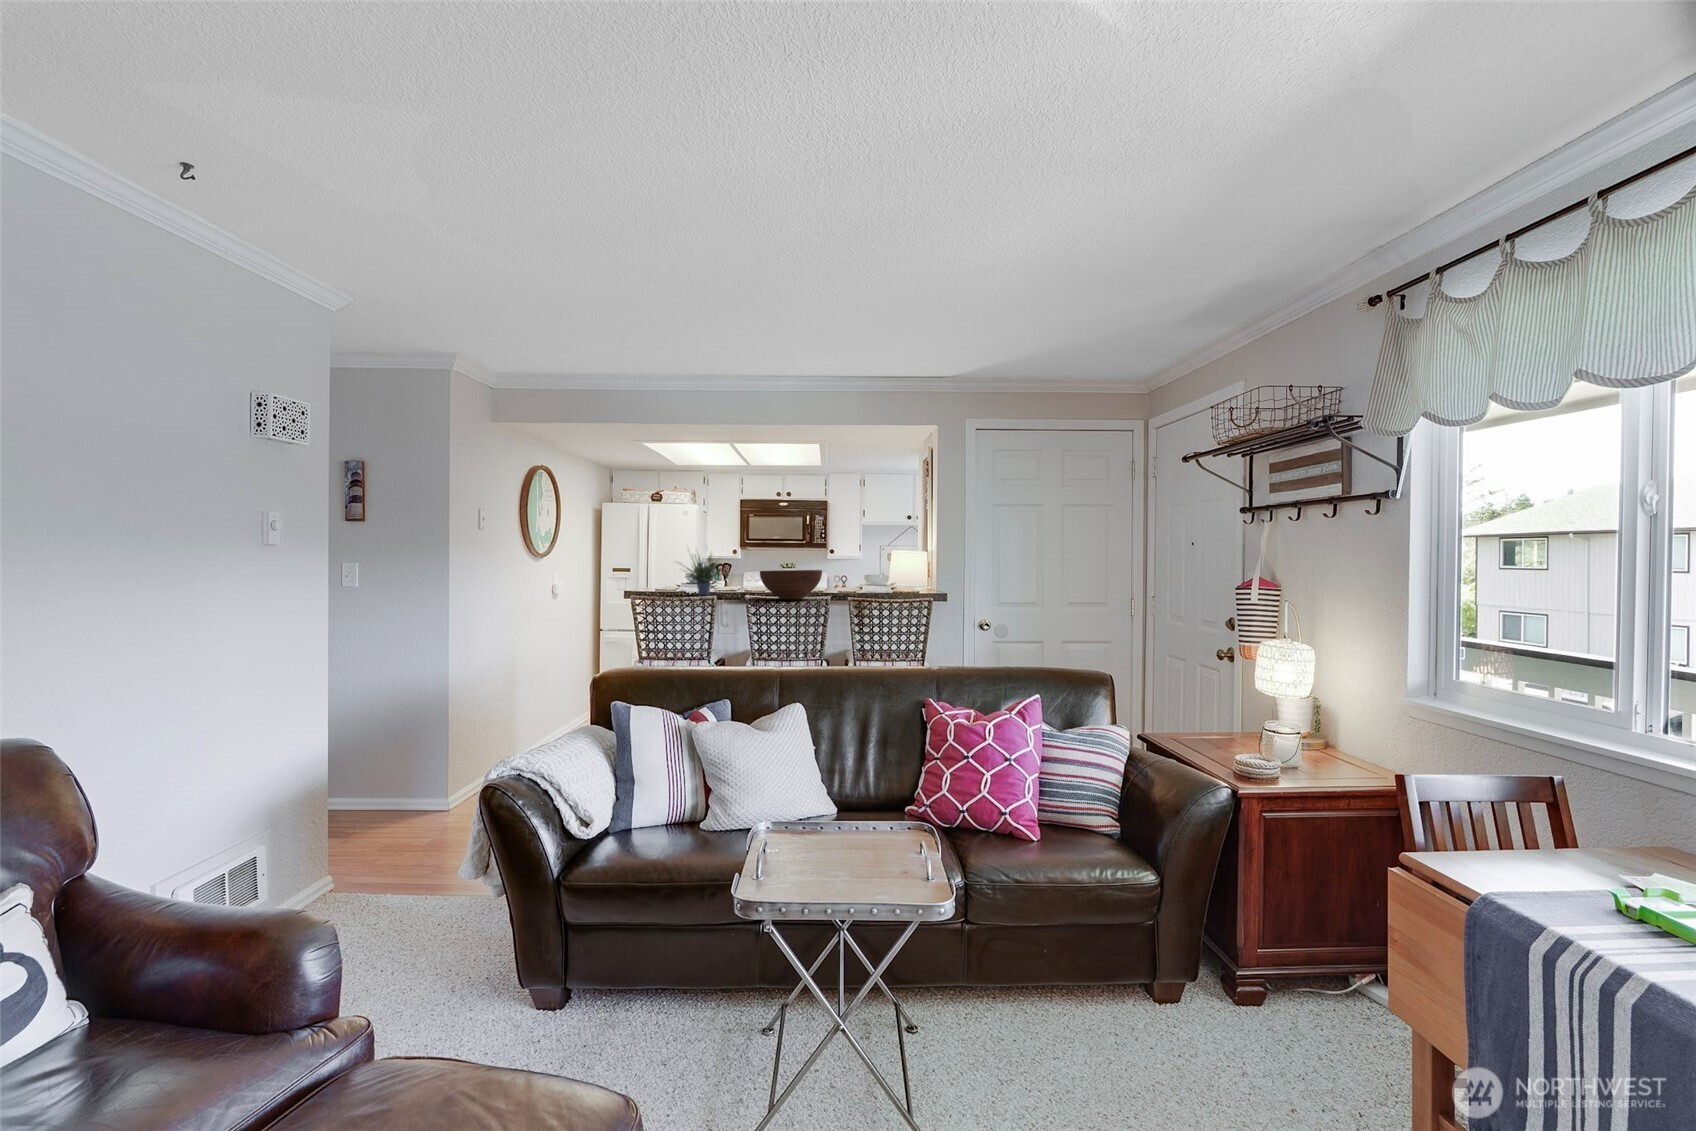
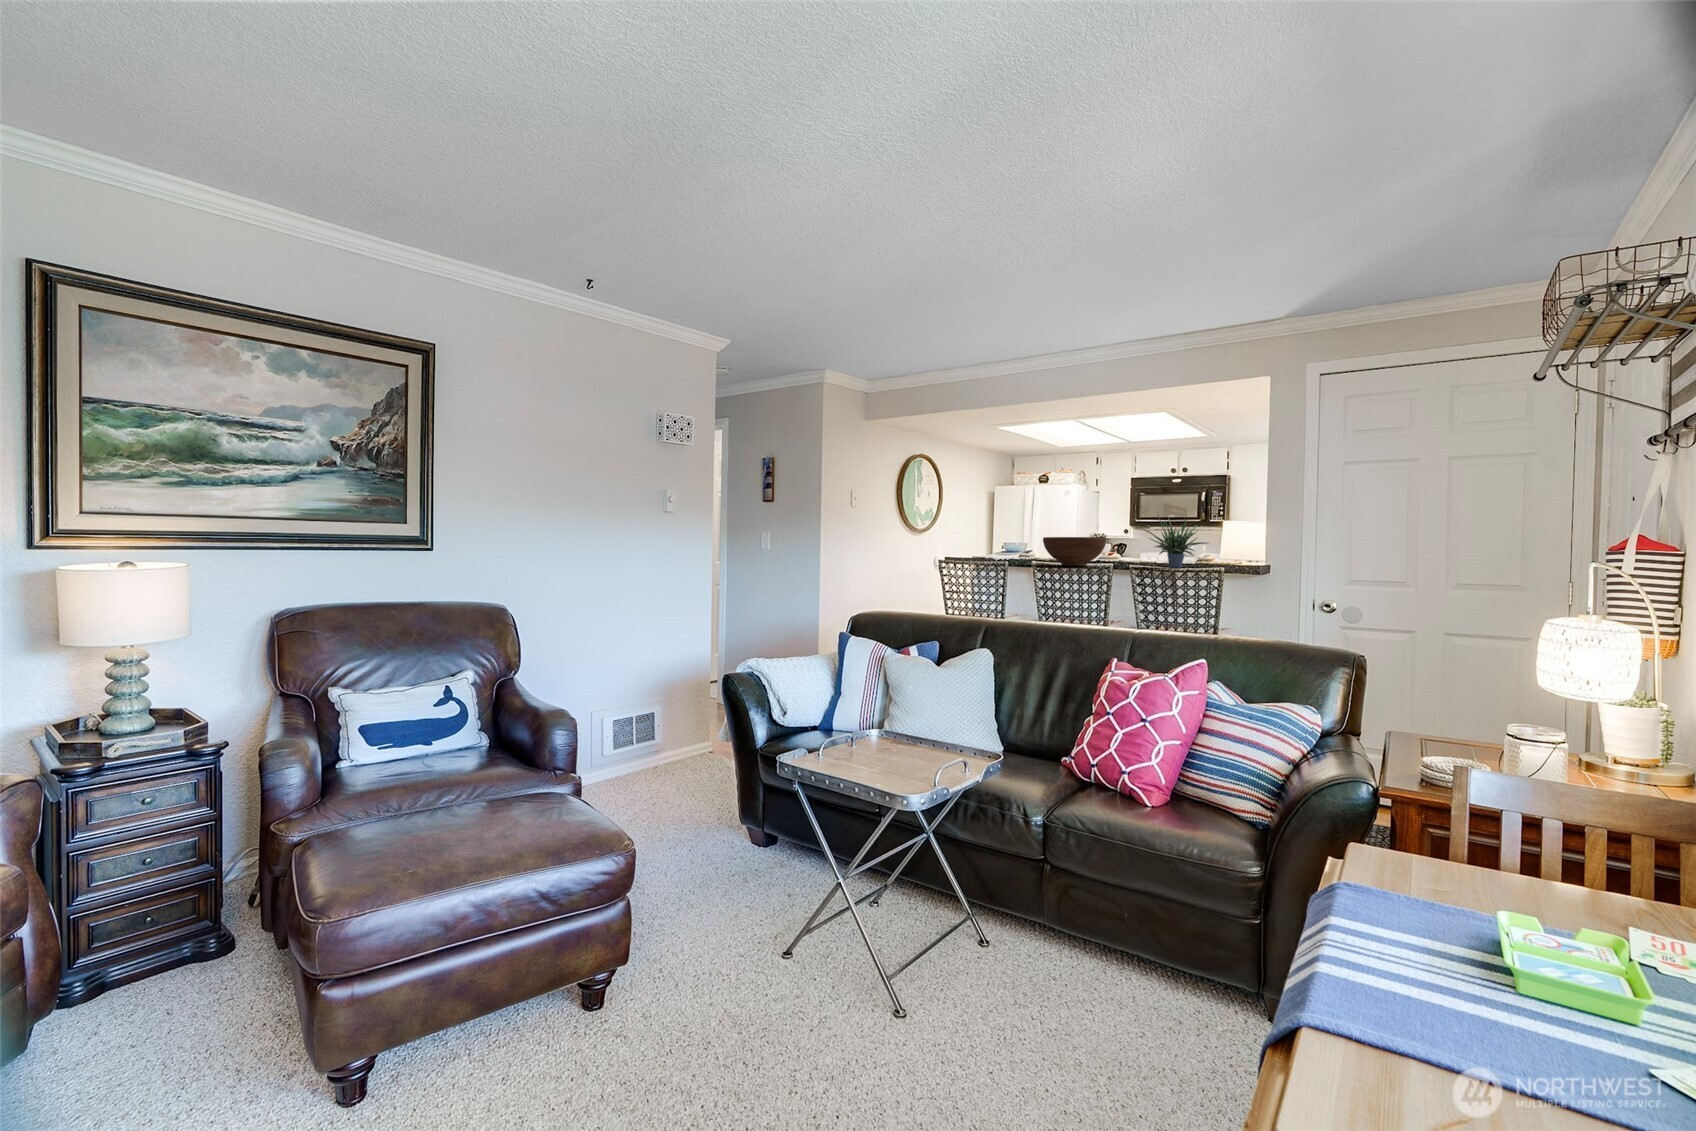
potted plant: present [687,555,722,595] -> present [1144,515,1208,568]

